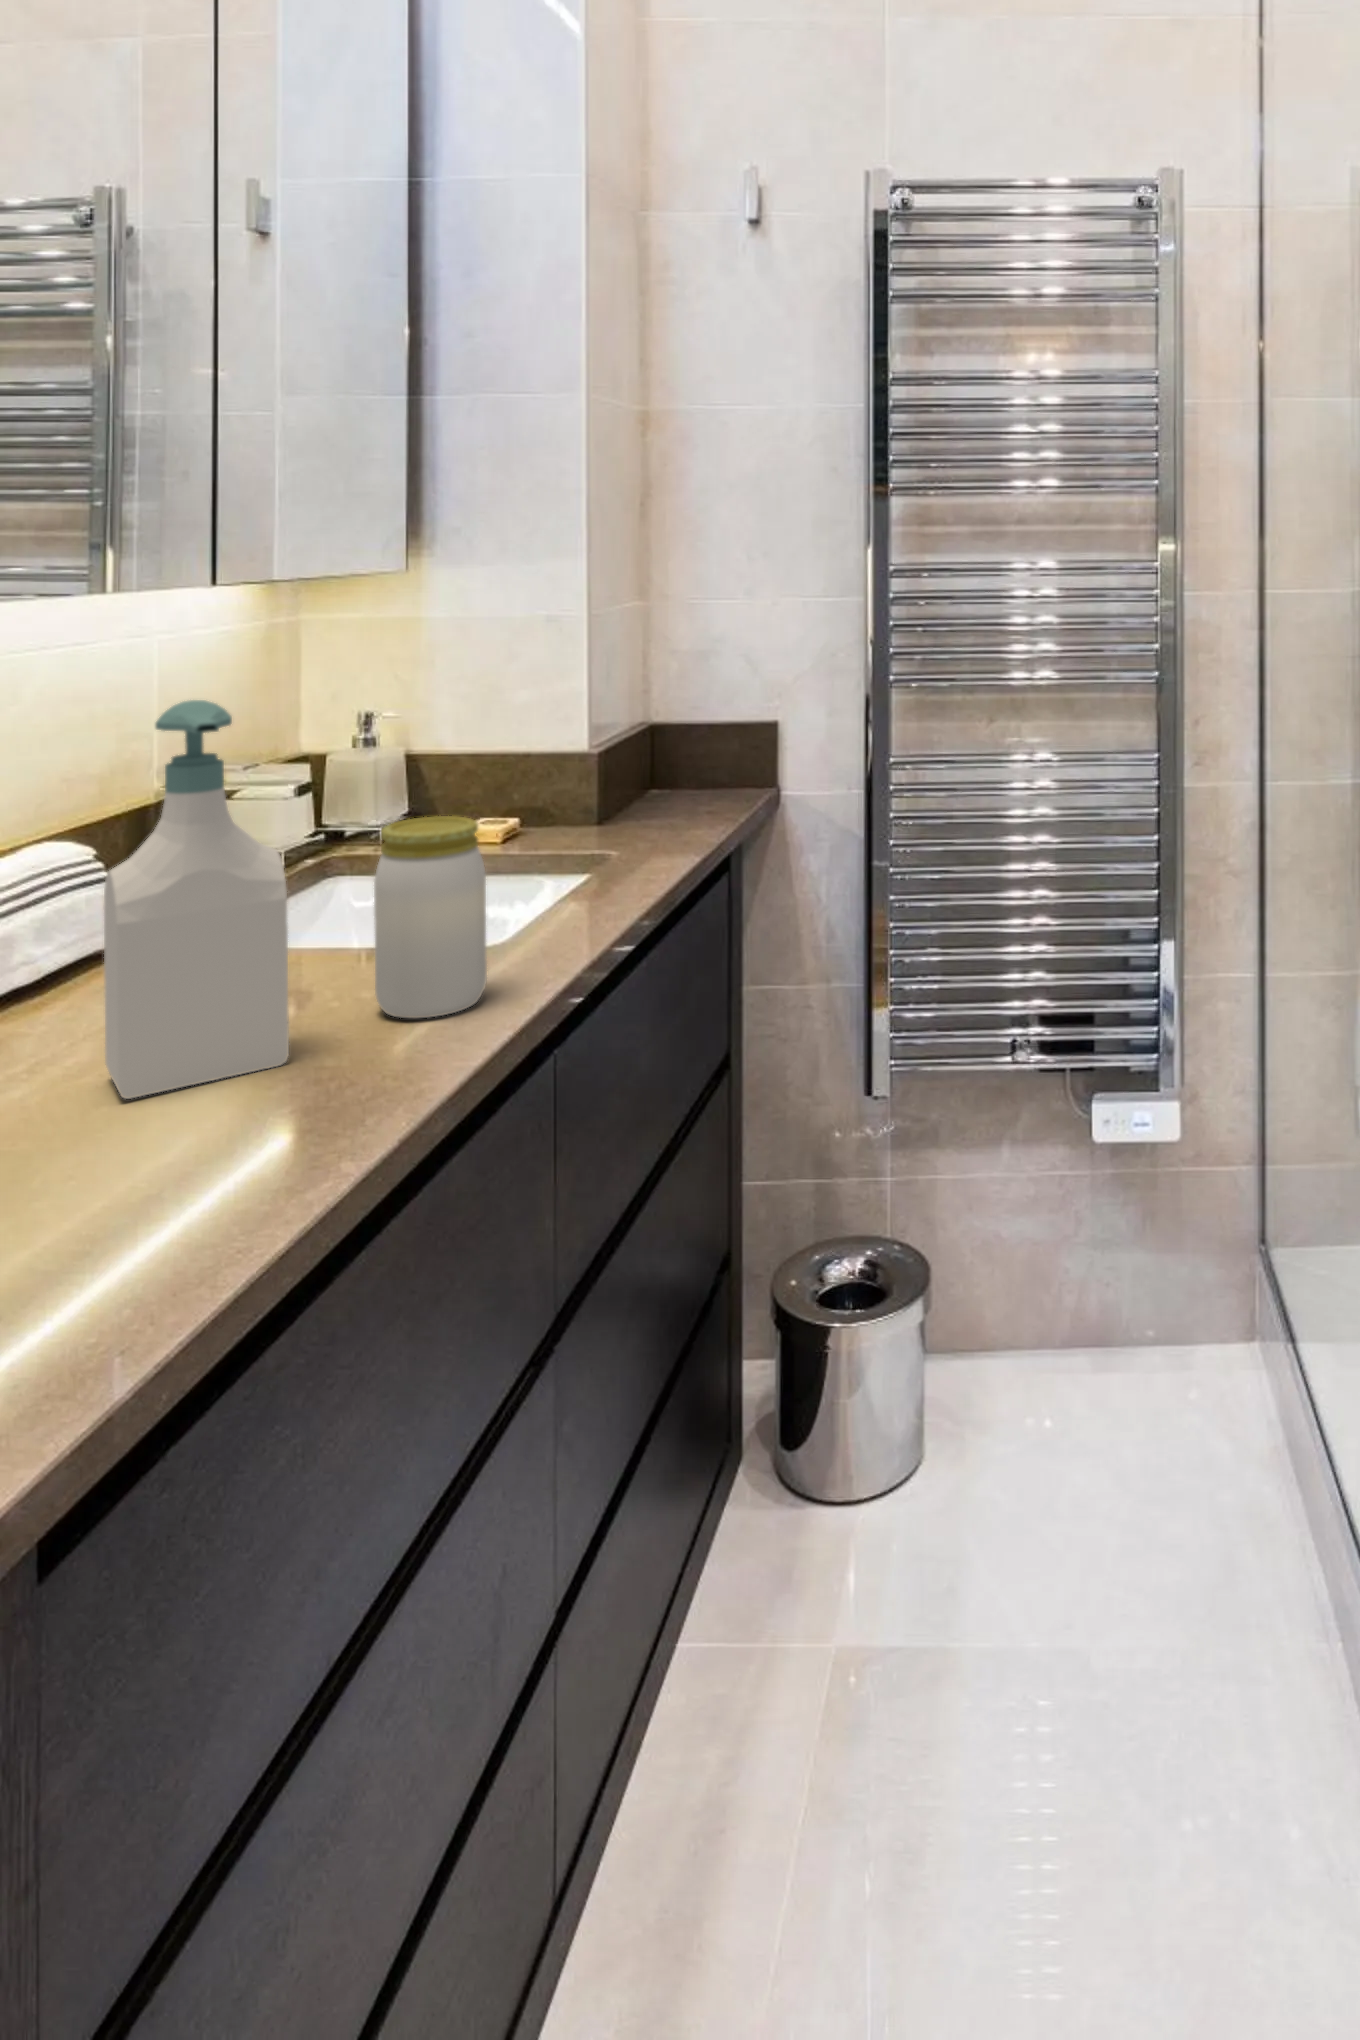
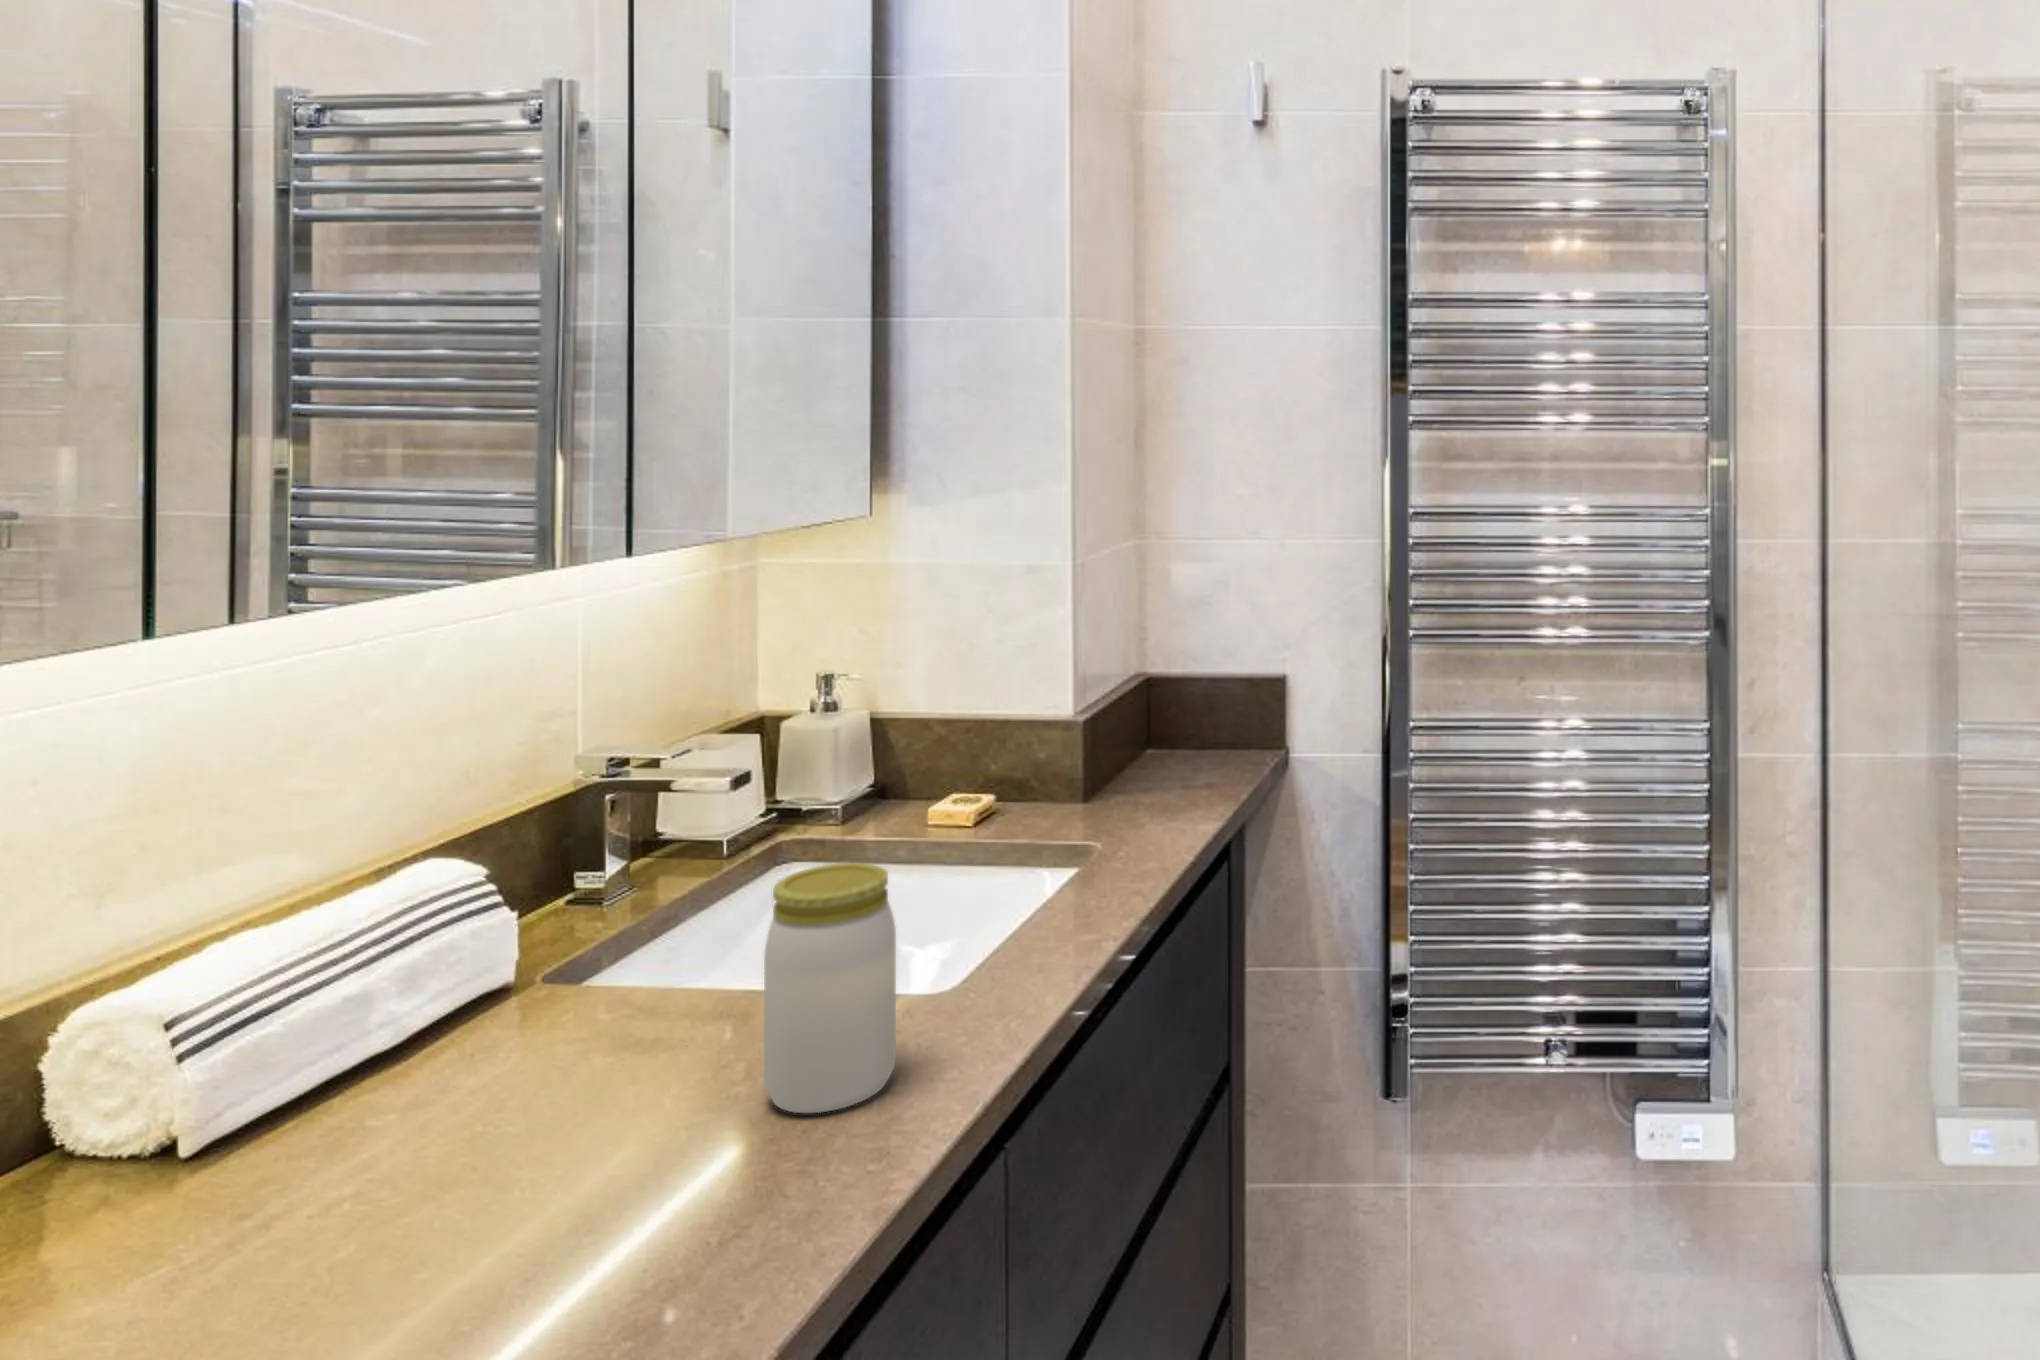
soap bottle: present [104,700,289,1099] -> none [431,754,645,1242]

